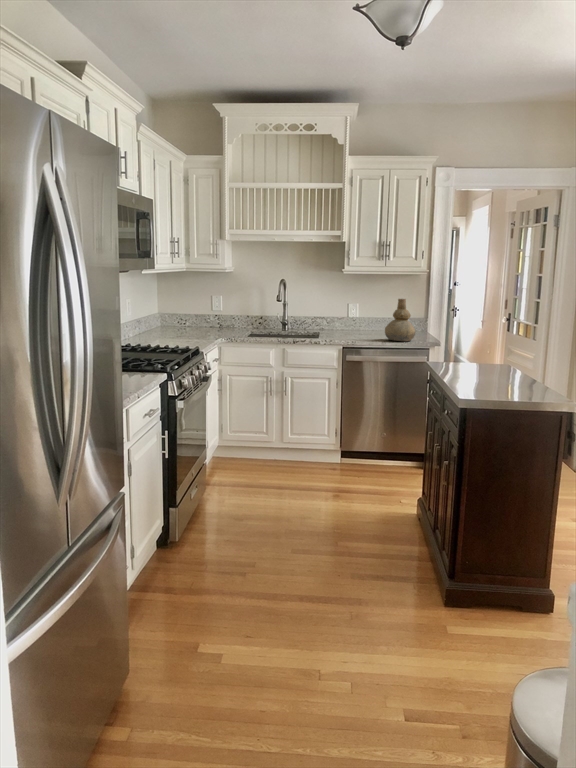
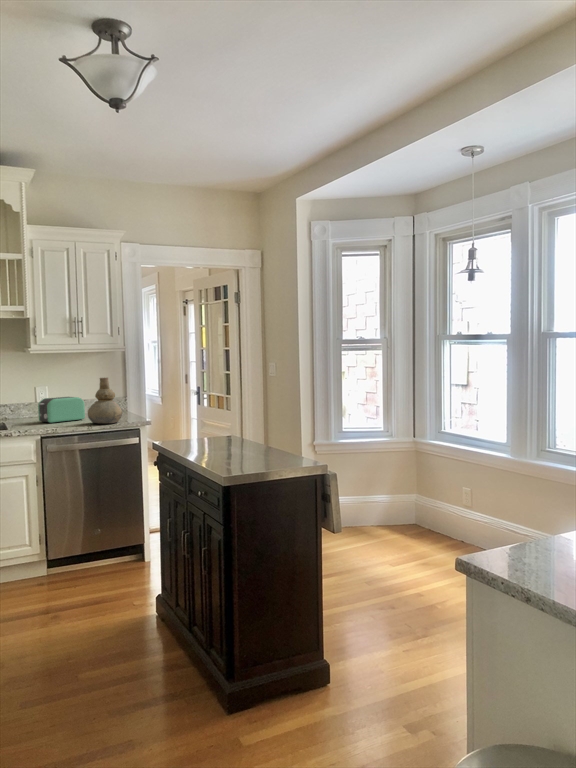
toaster: none [346,314,386,336] -> present [38,397,85,423]

